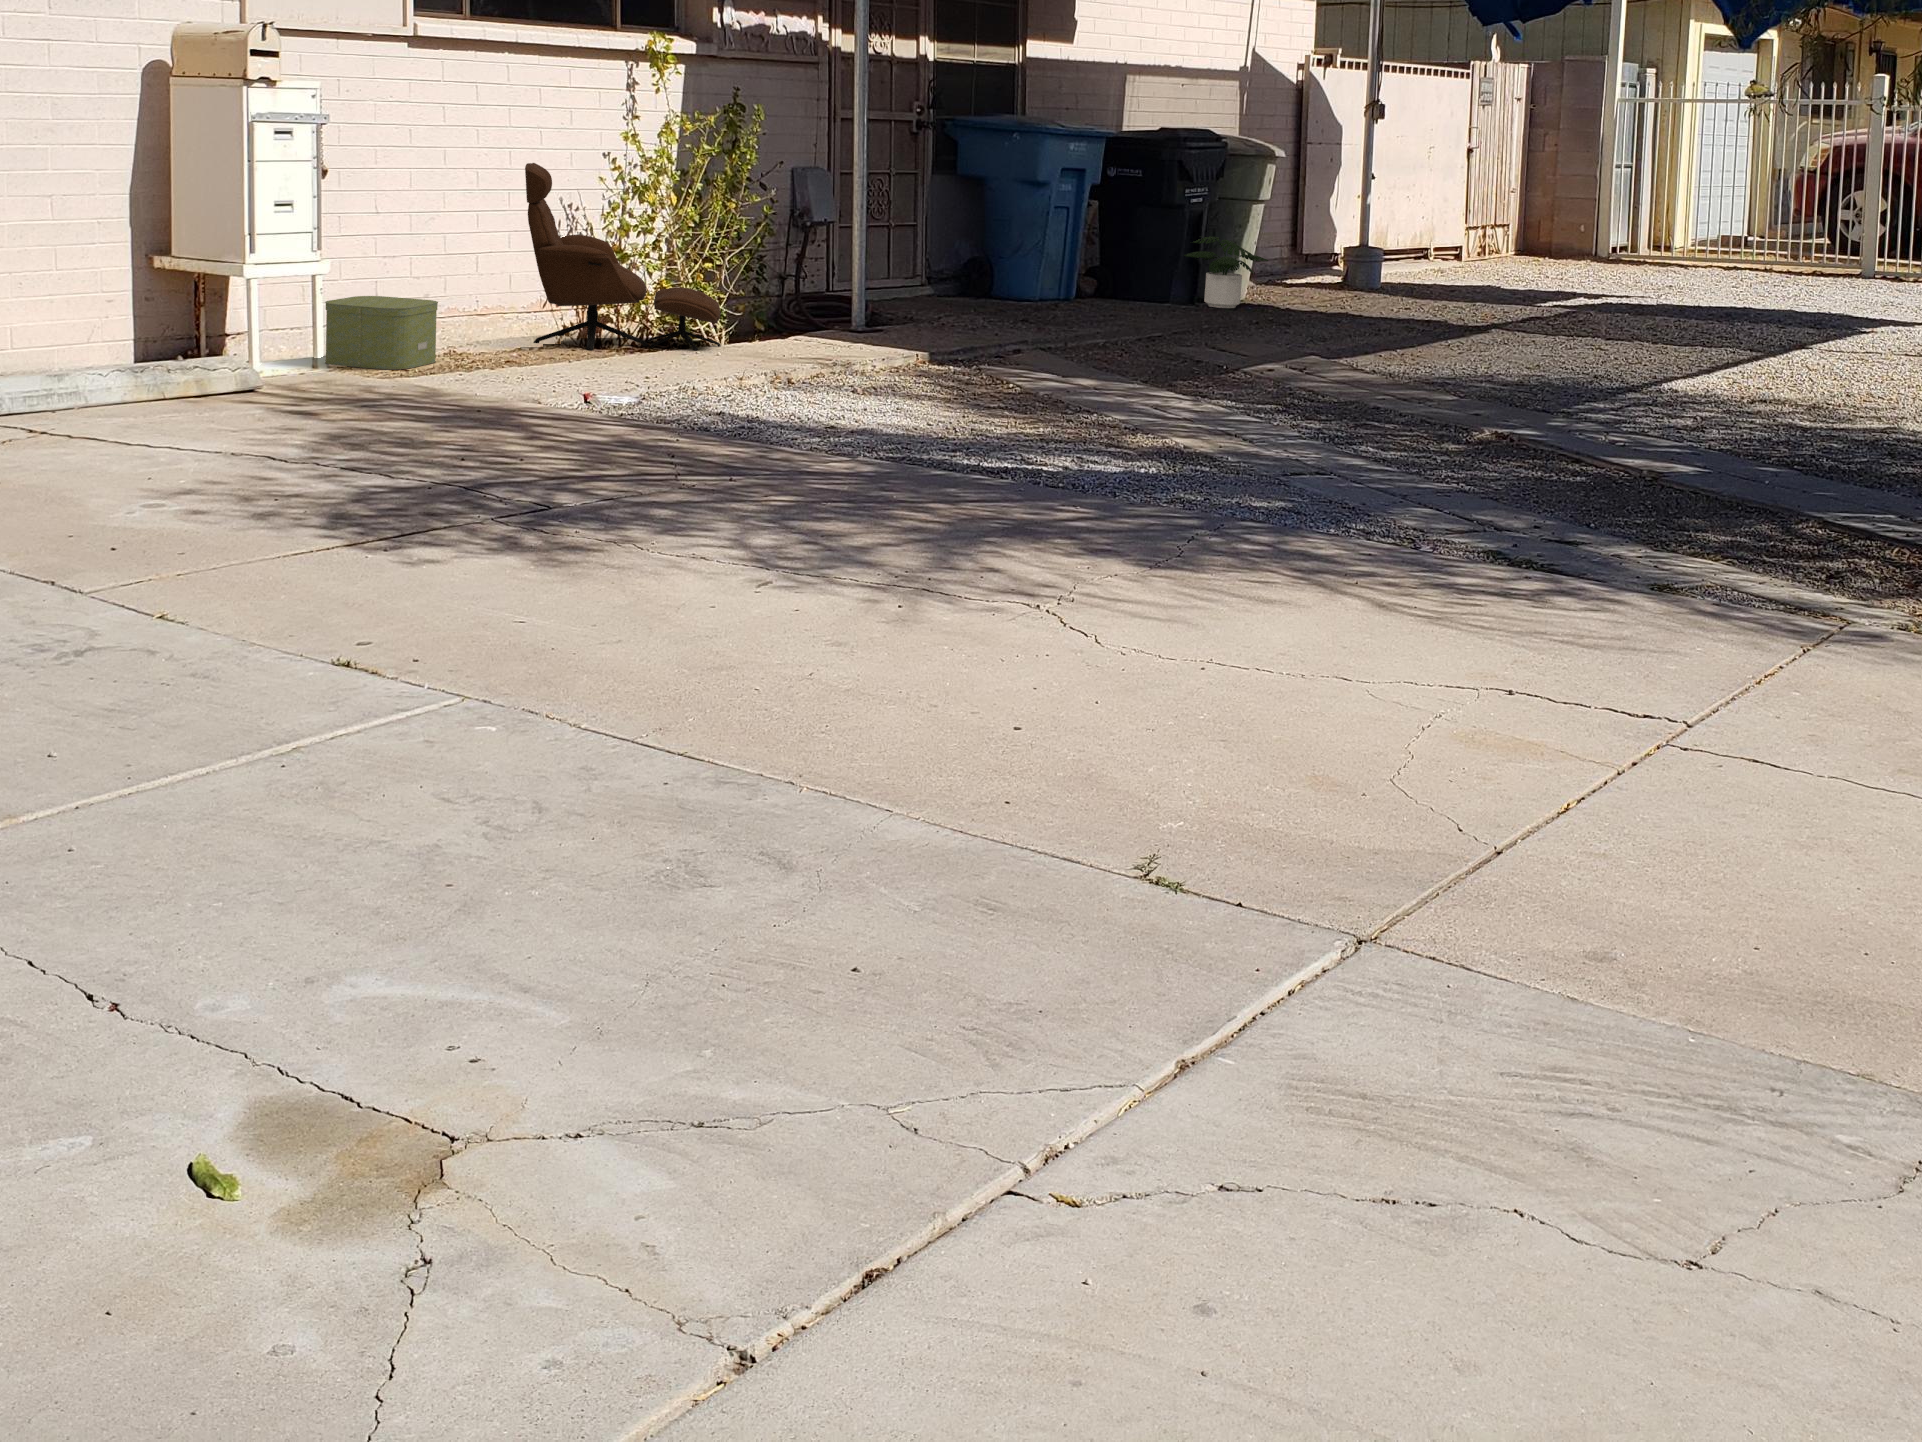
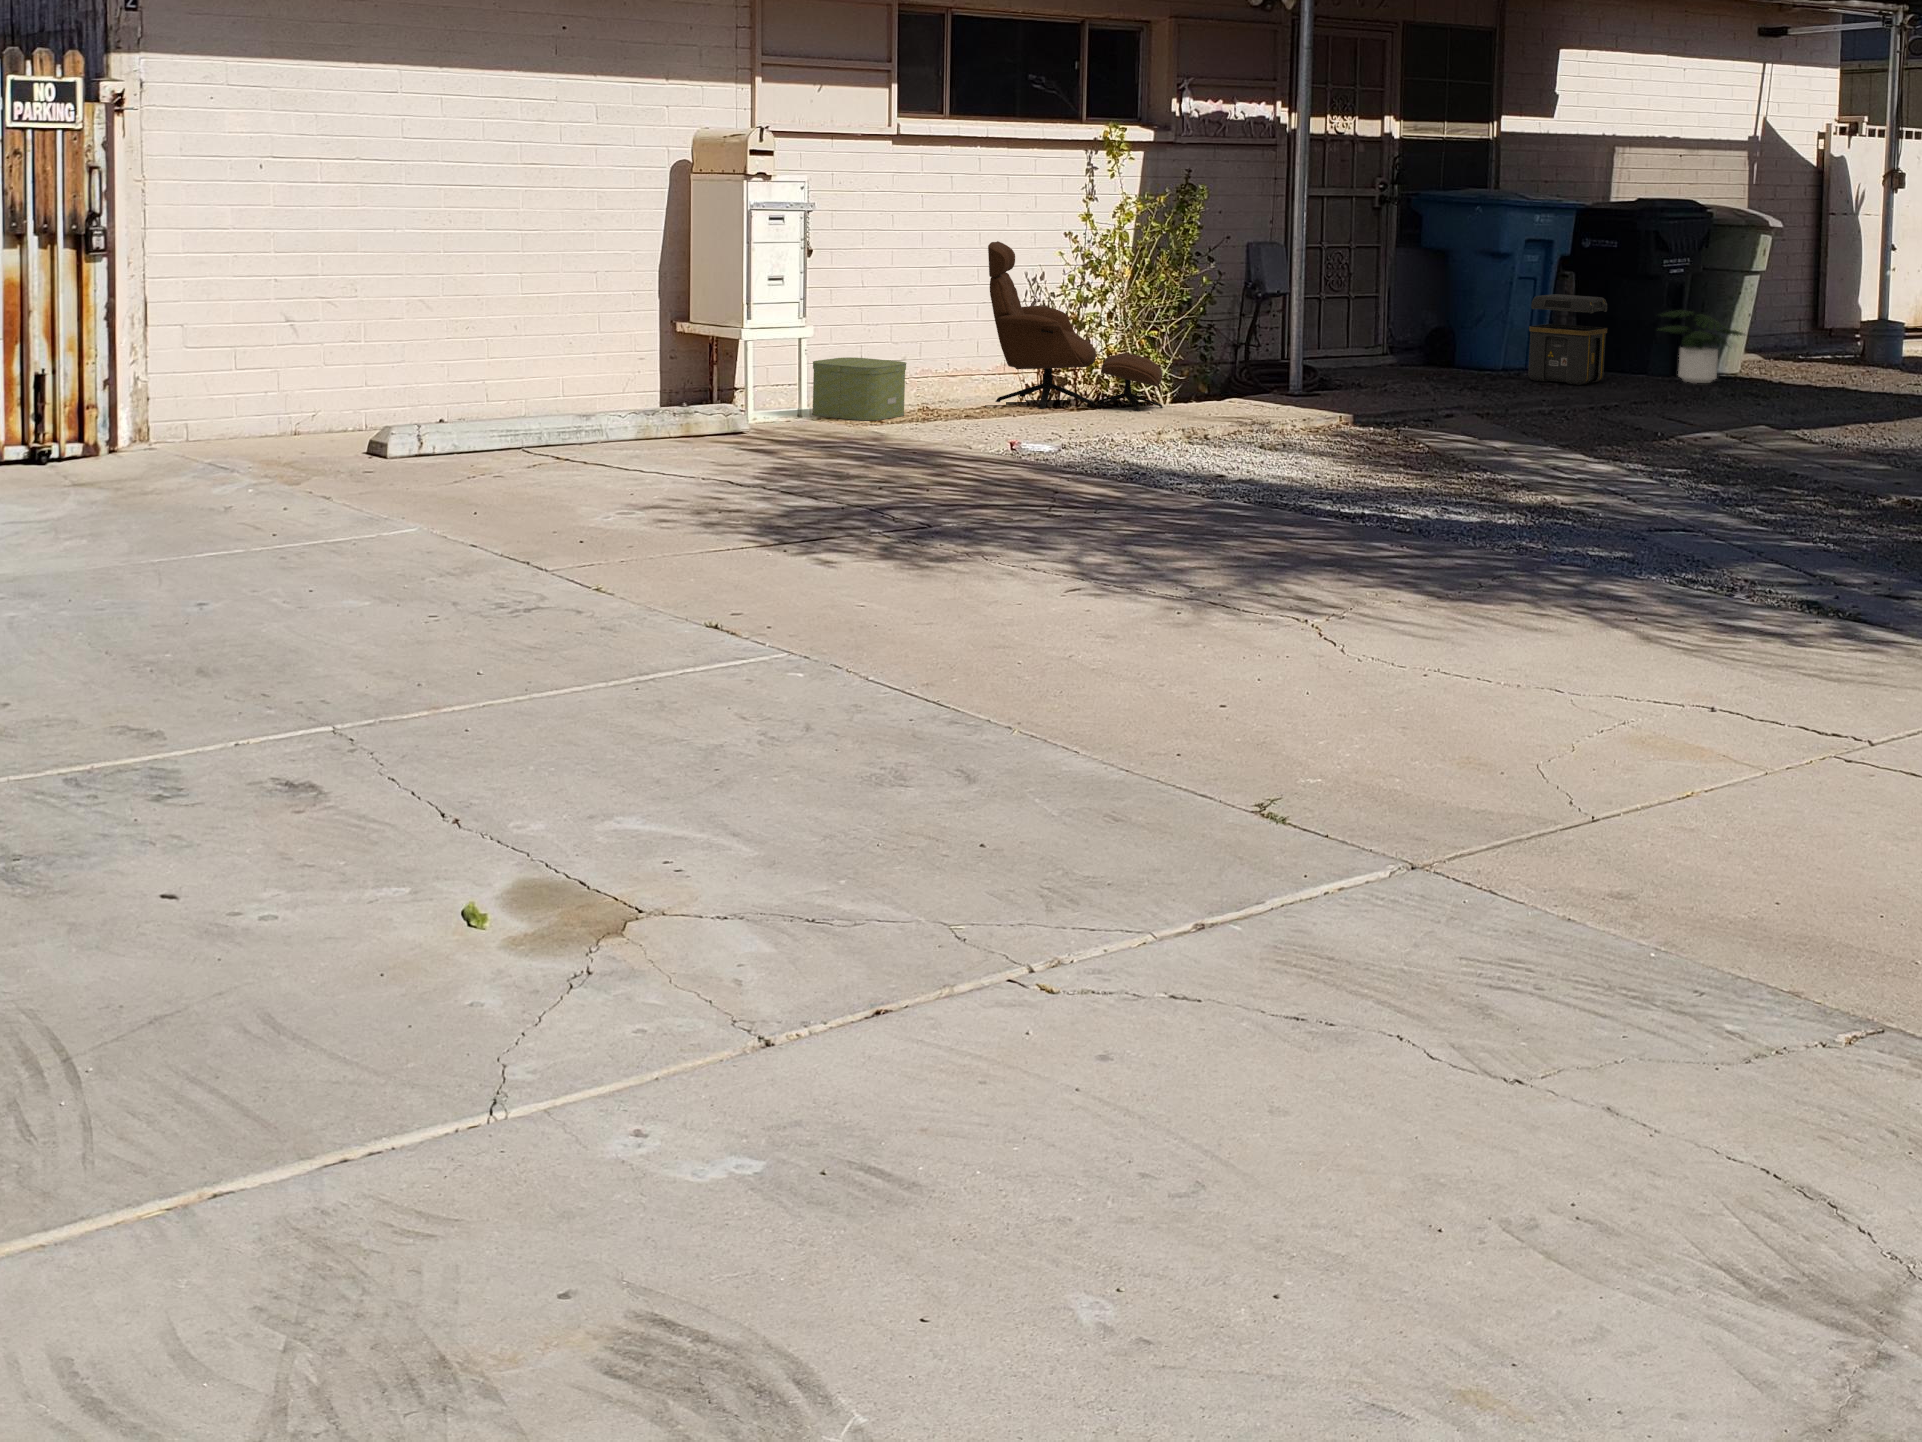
toolbox: none [1068,220,1143,312] -> present [1528,294,1608,385]

